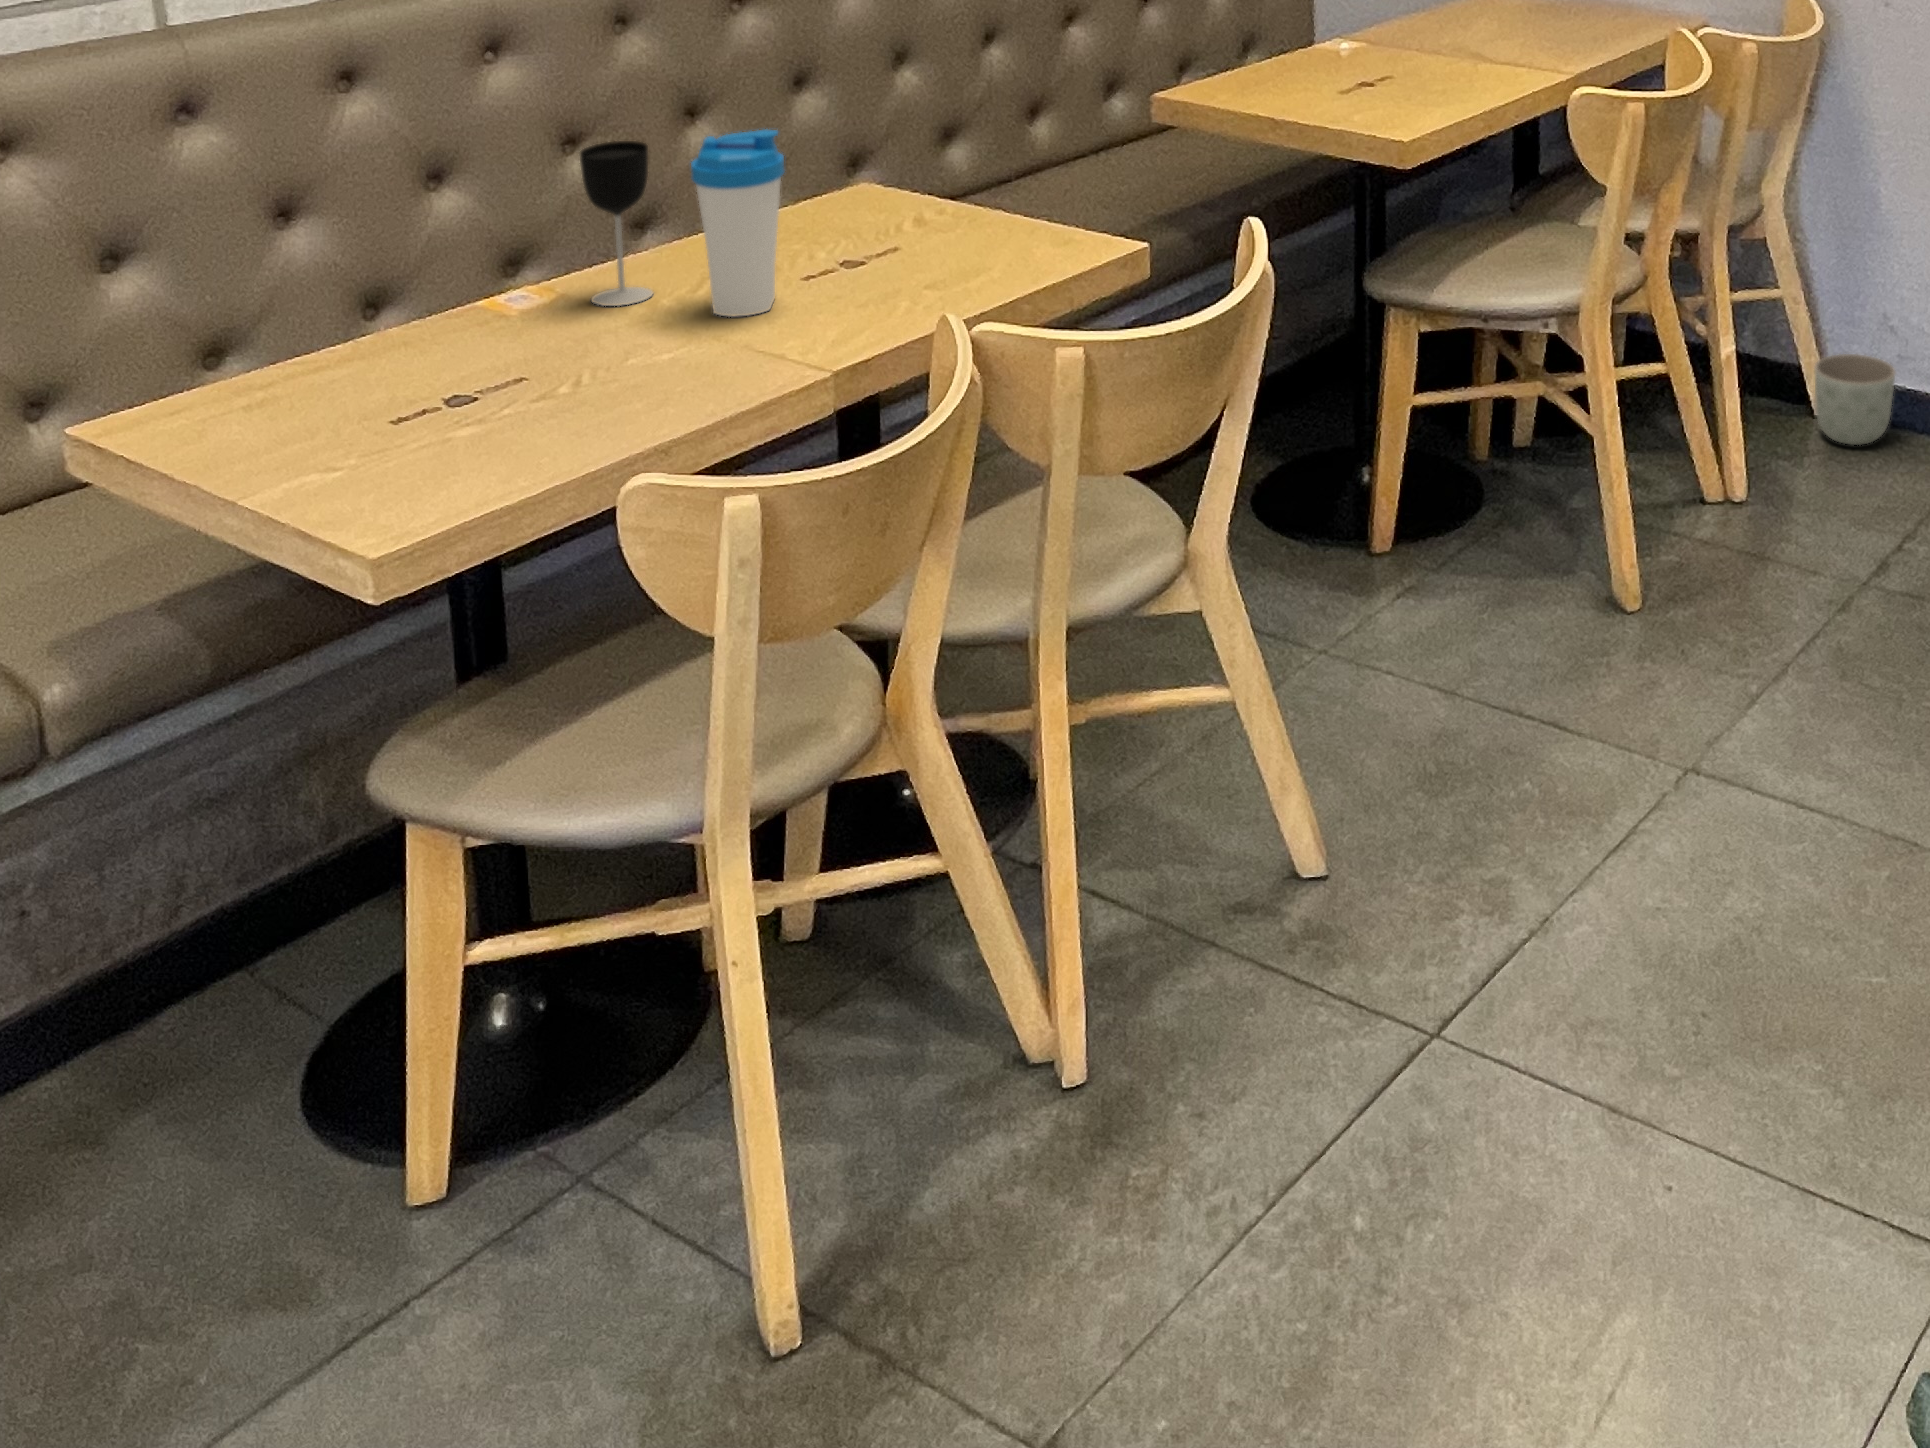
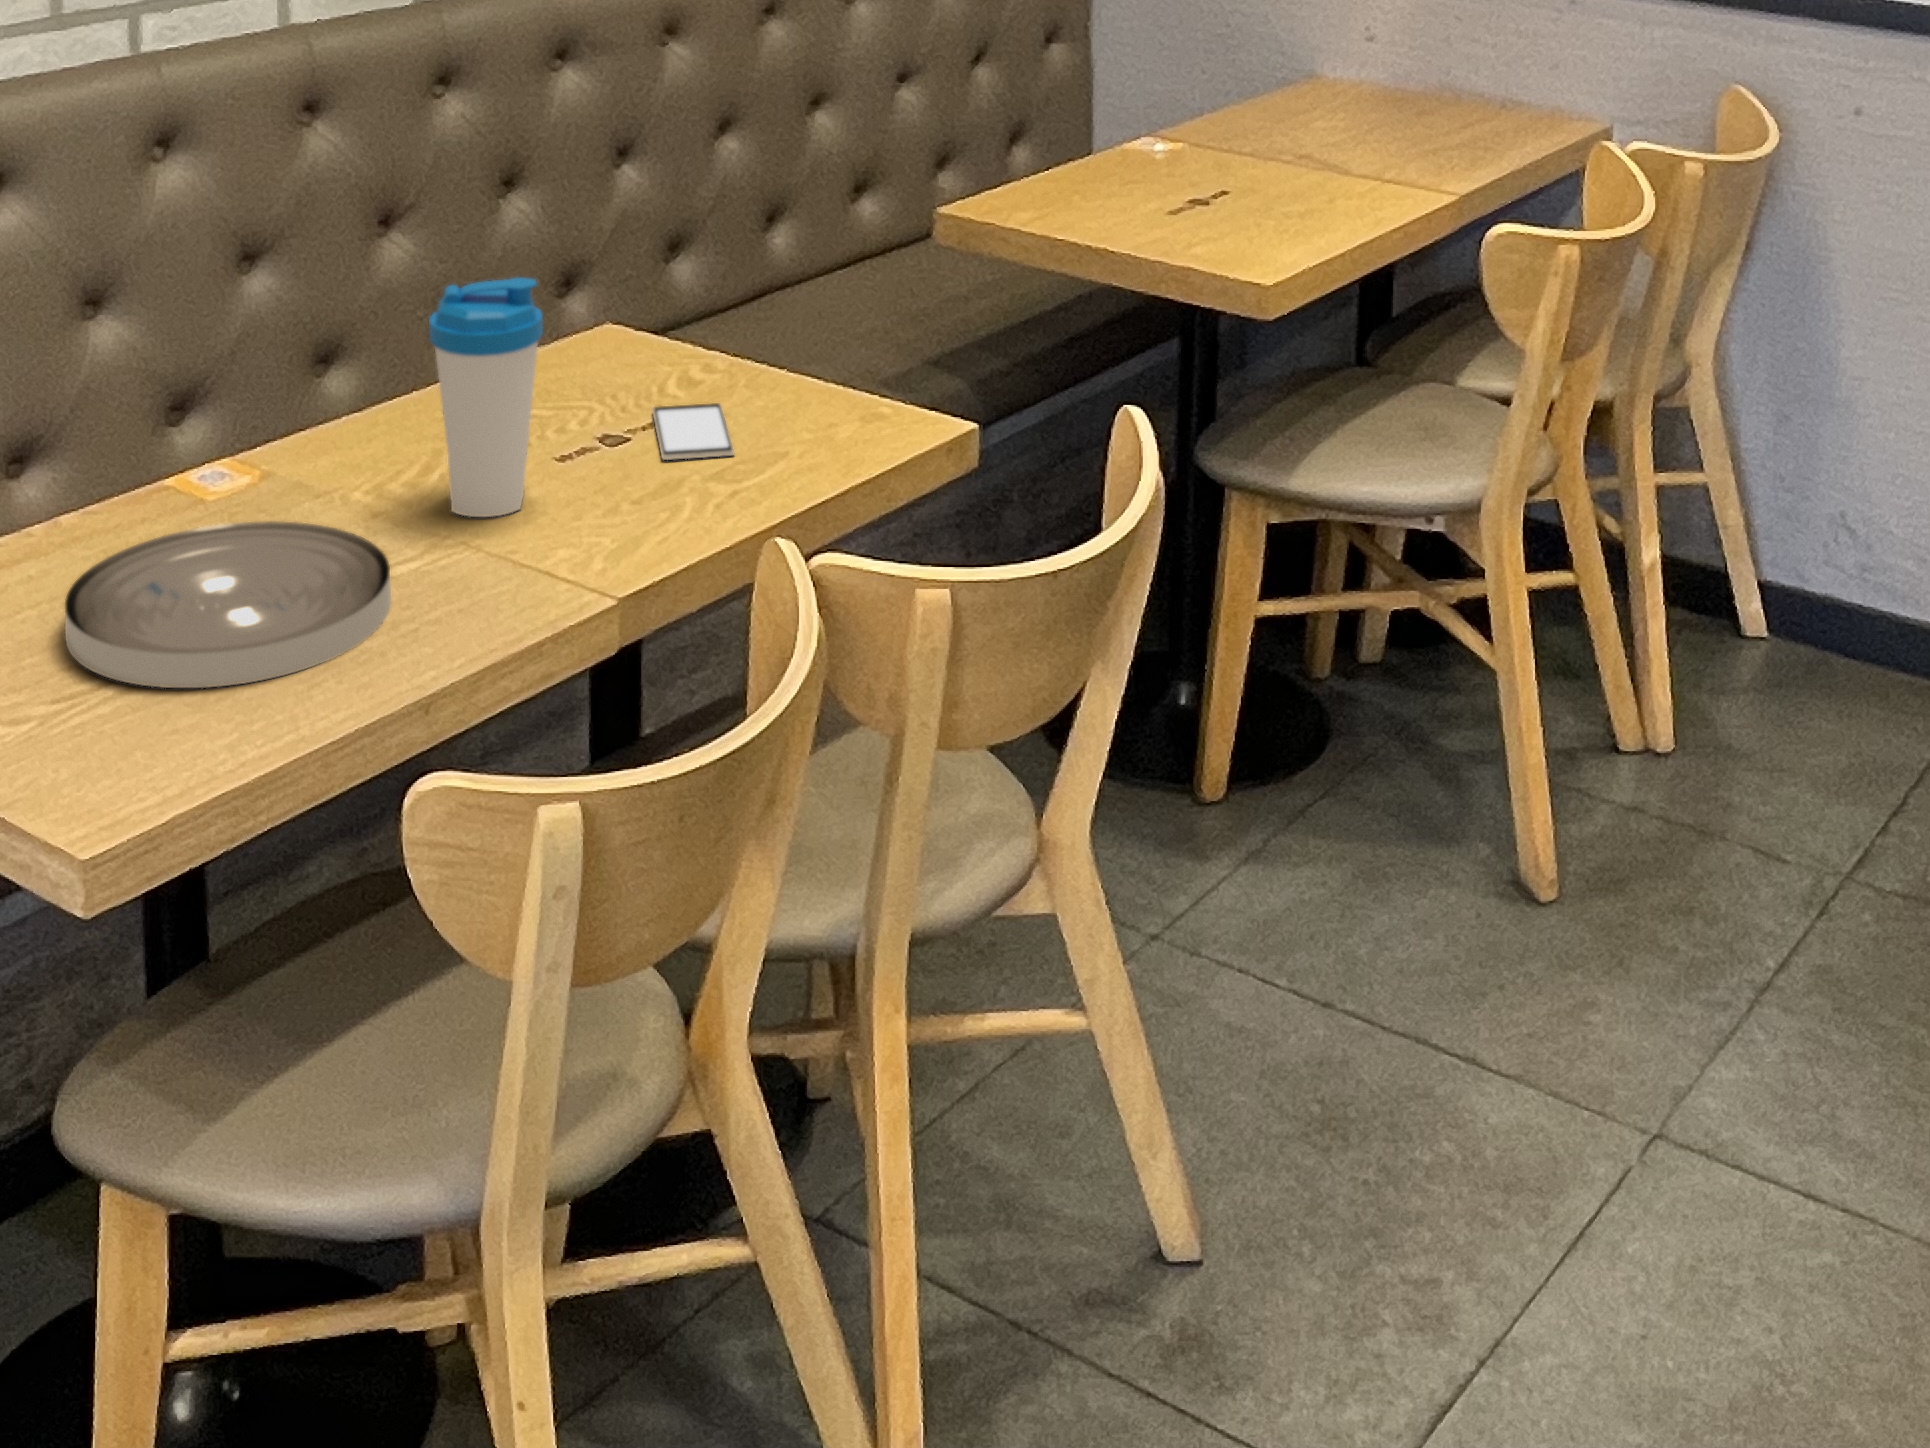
wine glass: present [580,141,653,306] -> none [291,283,374,494]
smartphone: none [888,234,949,273] -> present [652,403,734,460]
plate: none [385,321,656,437] -> present [65,521,391,688]
planter: present [1815,354,1895,445] -> none [1751,555,1859,675]

